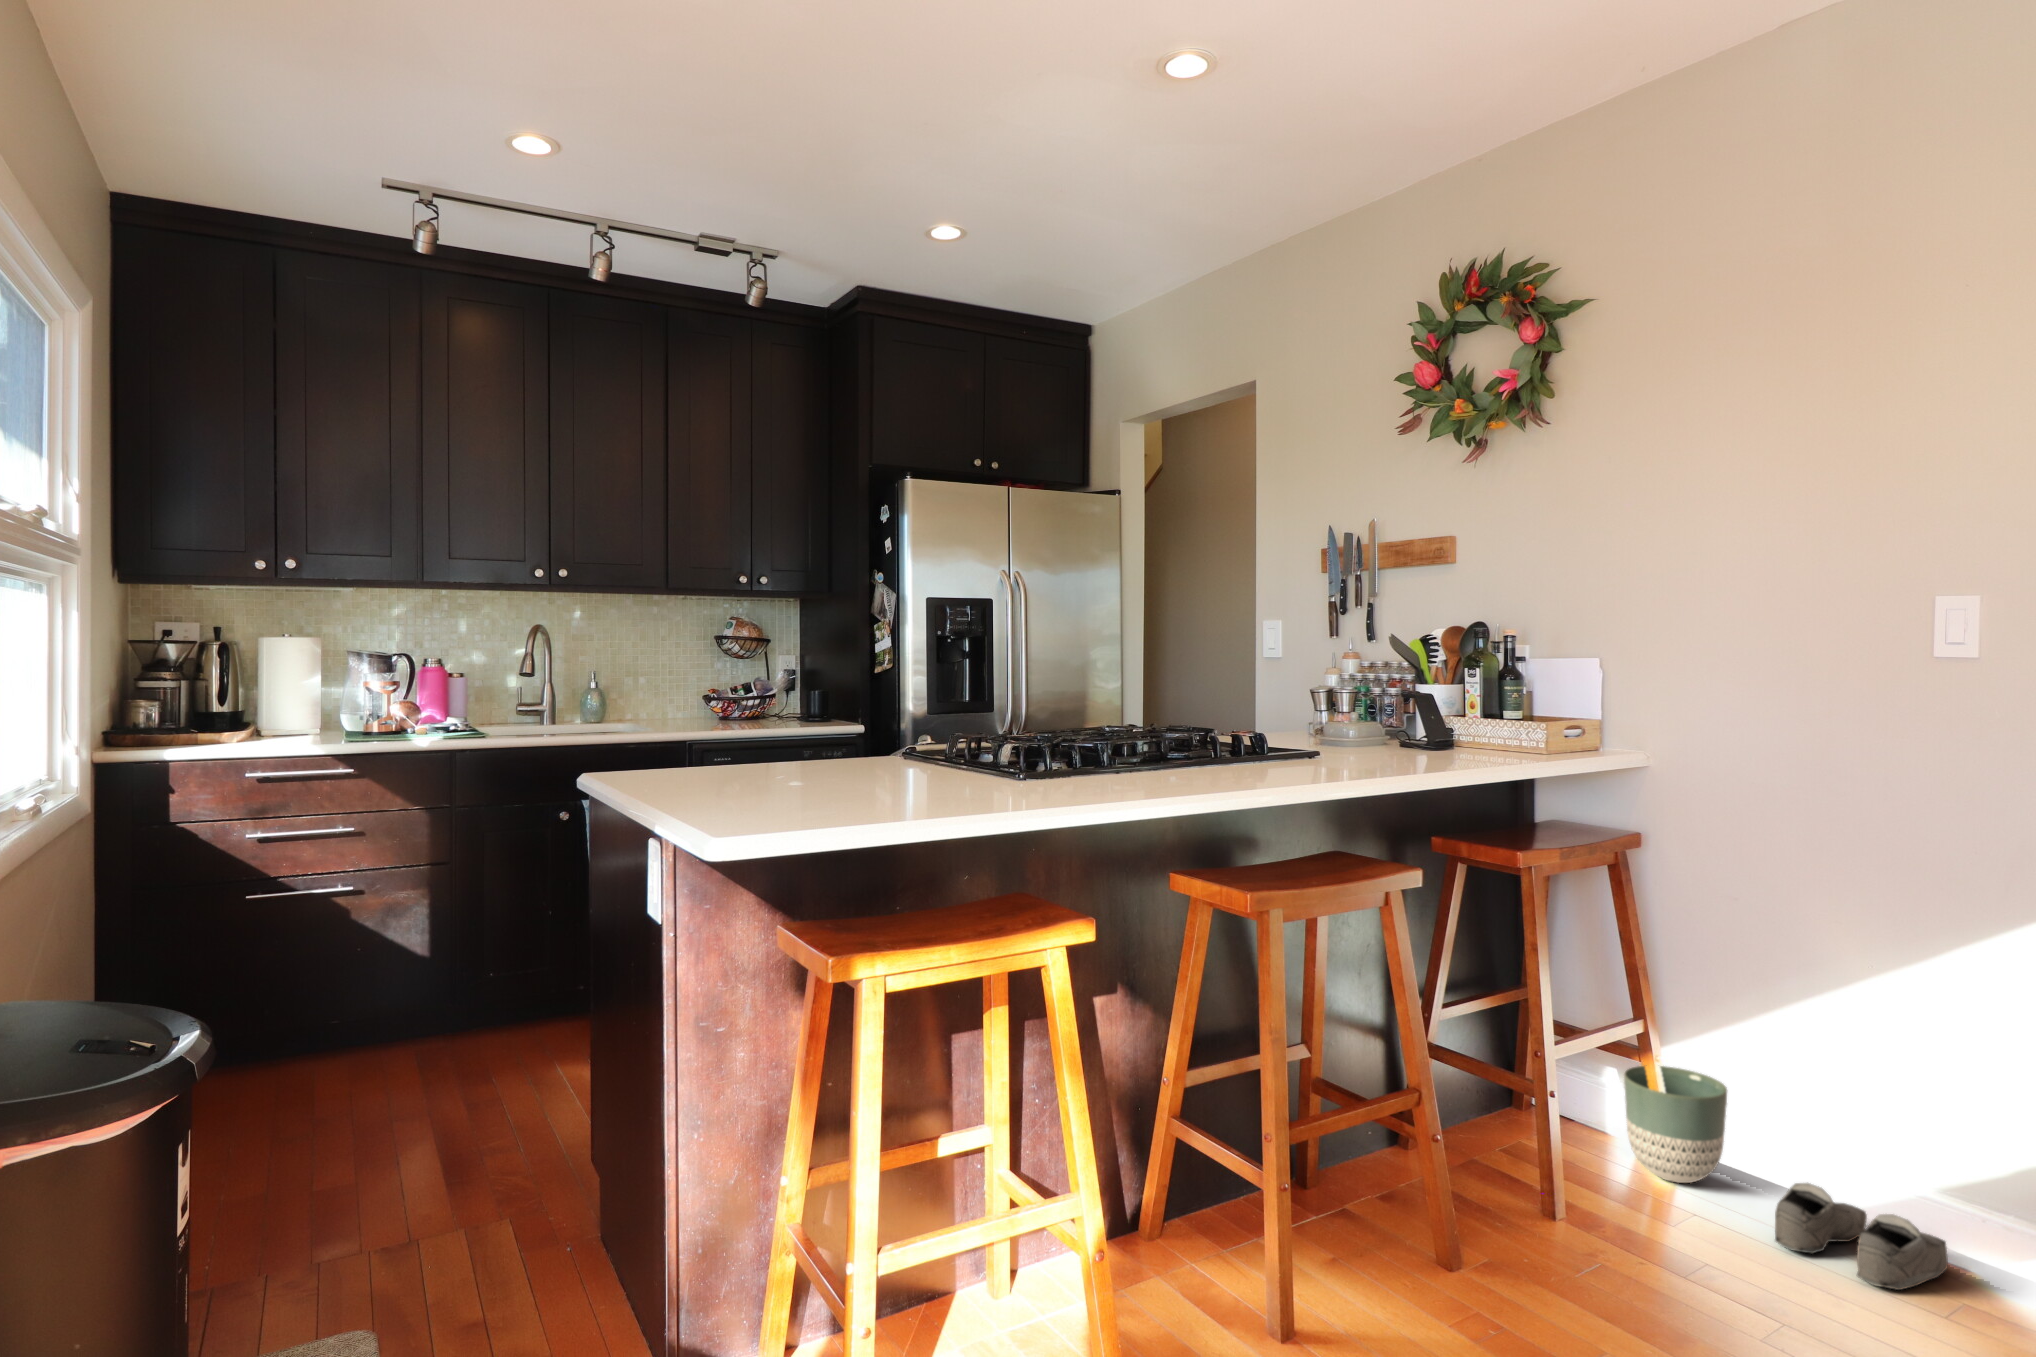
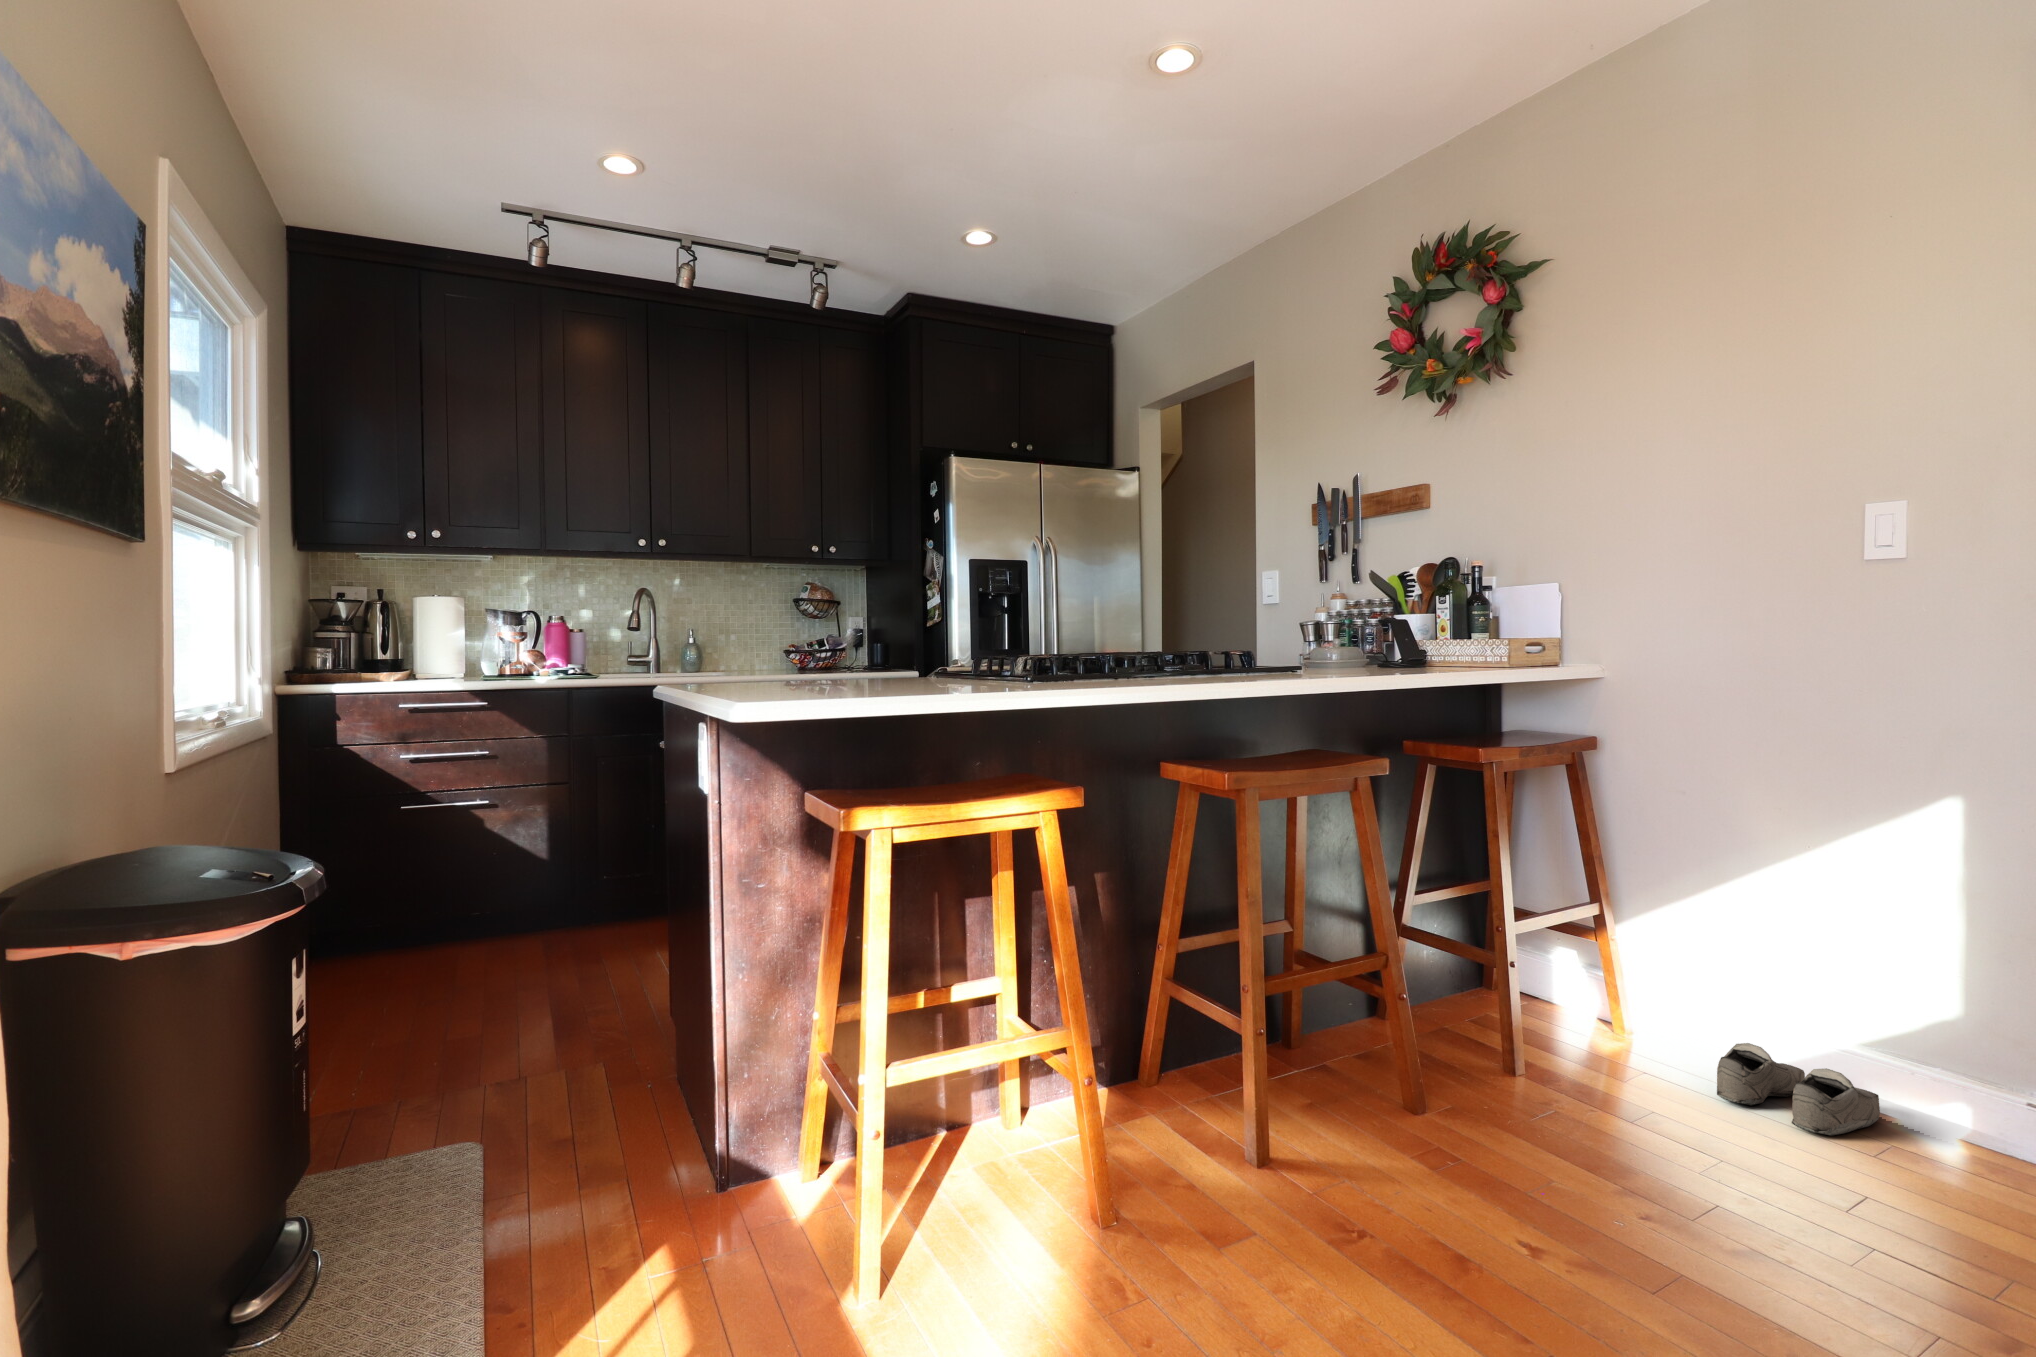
planter: present [1624,1066,1727,1183] -> none [1581,946,1676,1048]

